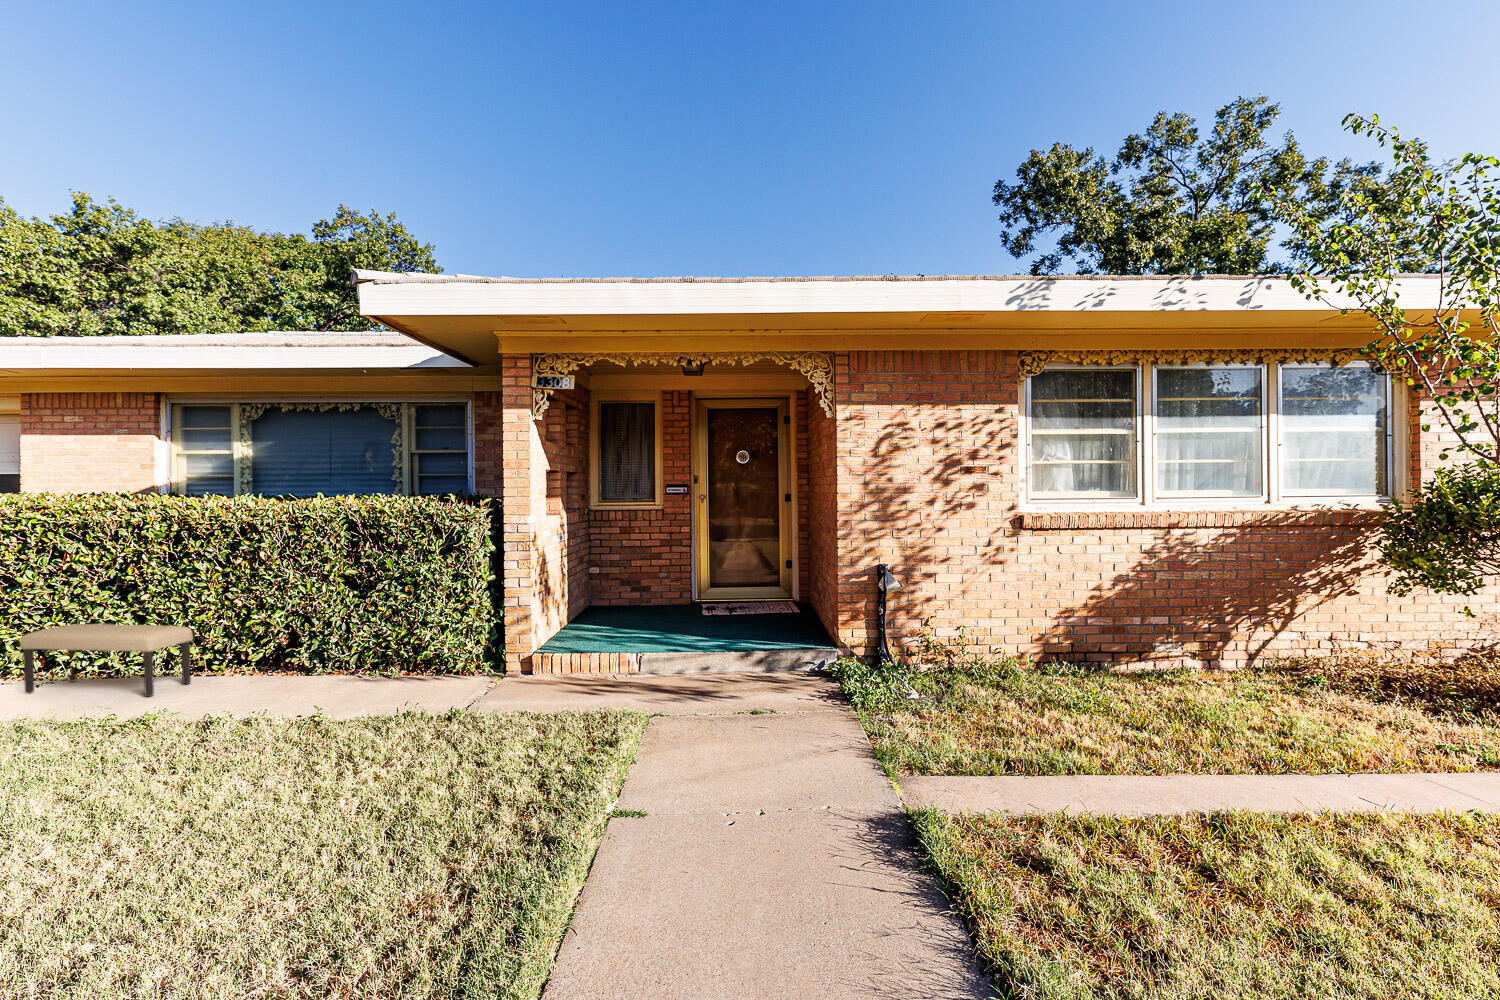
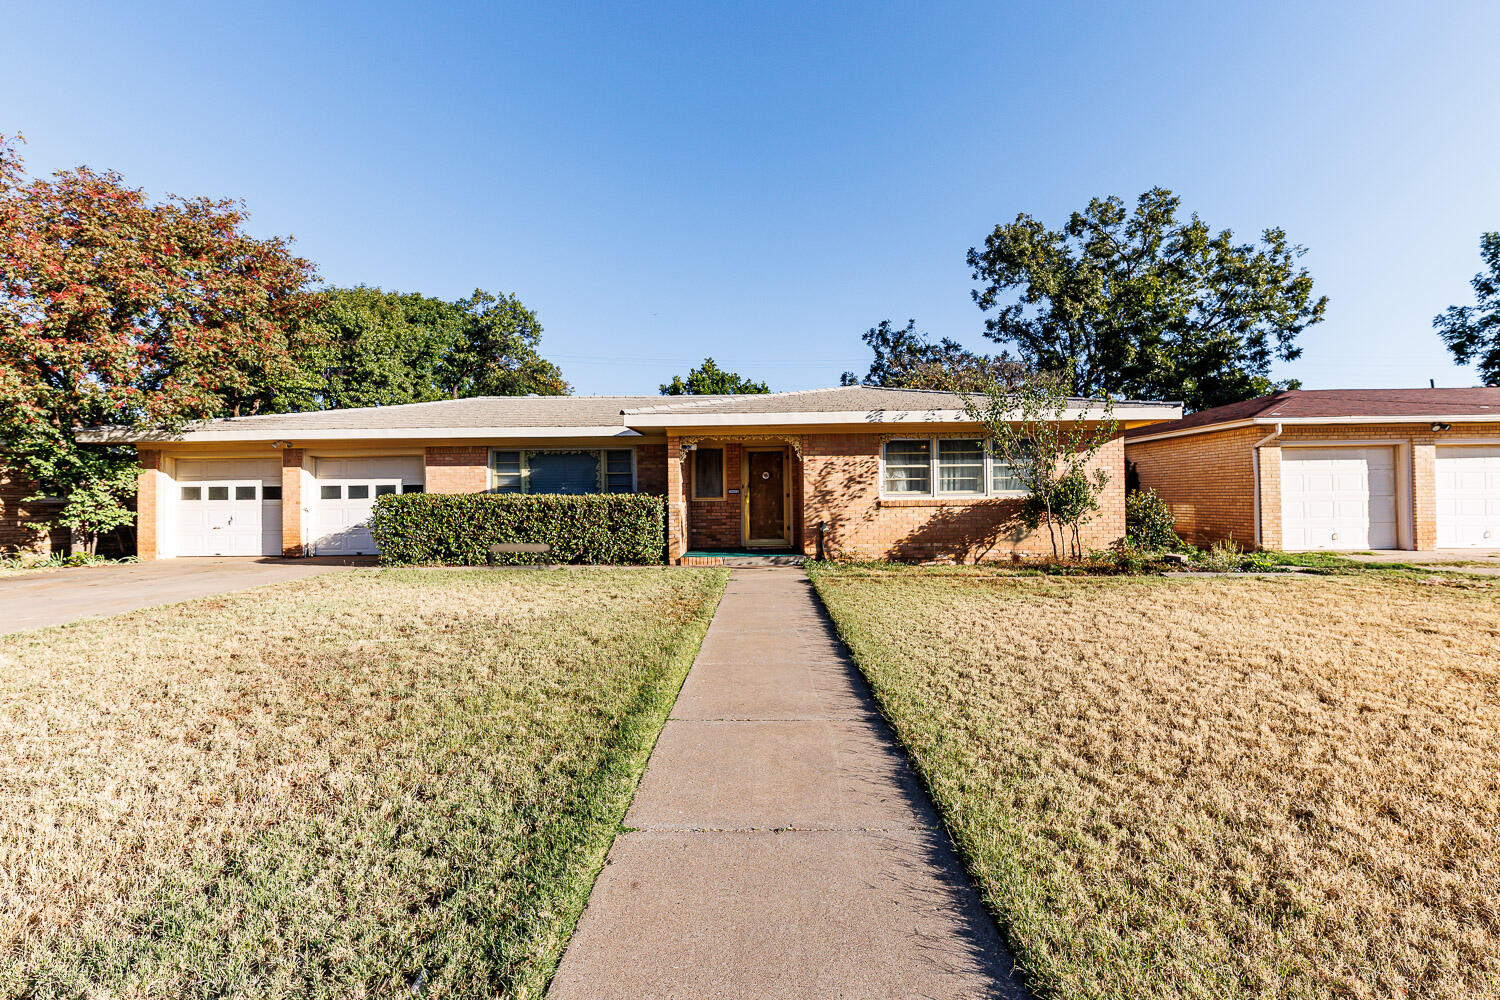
potted tree: none [1311,566,1402,668] -> present [1001,523,1033,562]

